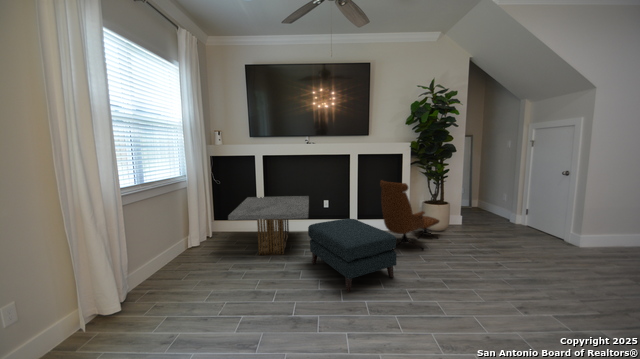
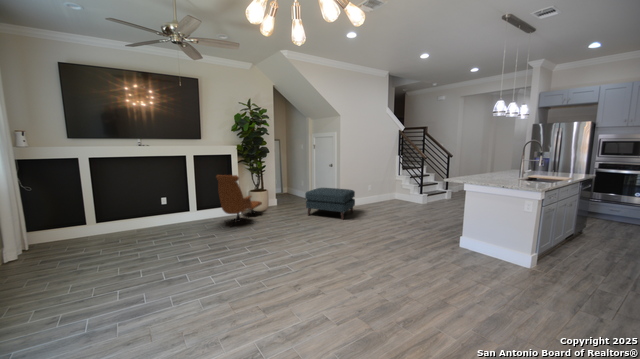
coffee table: present [228,196,309,255] -> none [59,195,155,254]
ottoman: present [308,219,397,292] -> present [305,188,355,220]

